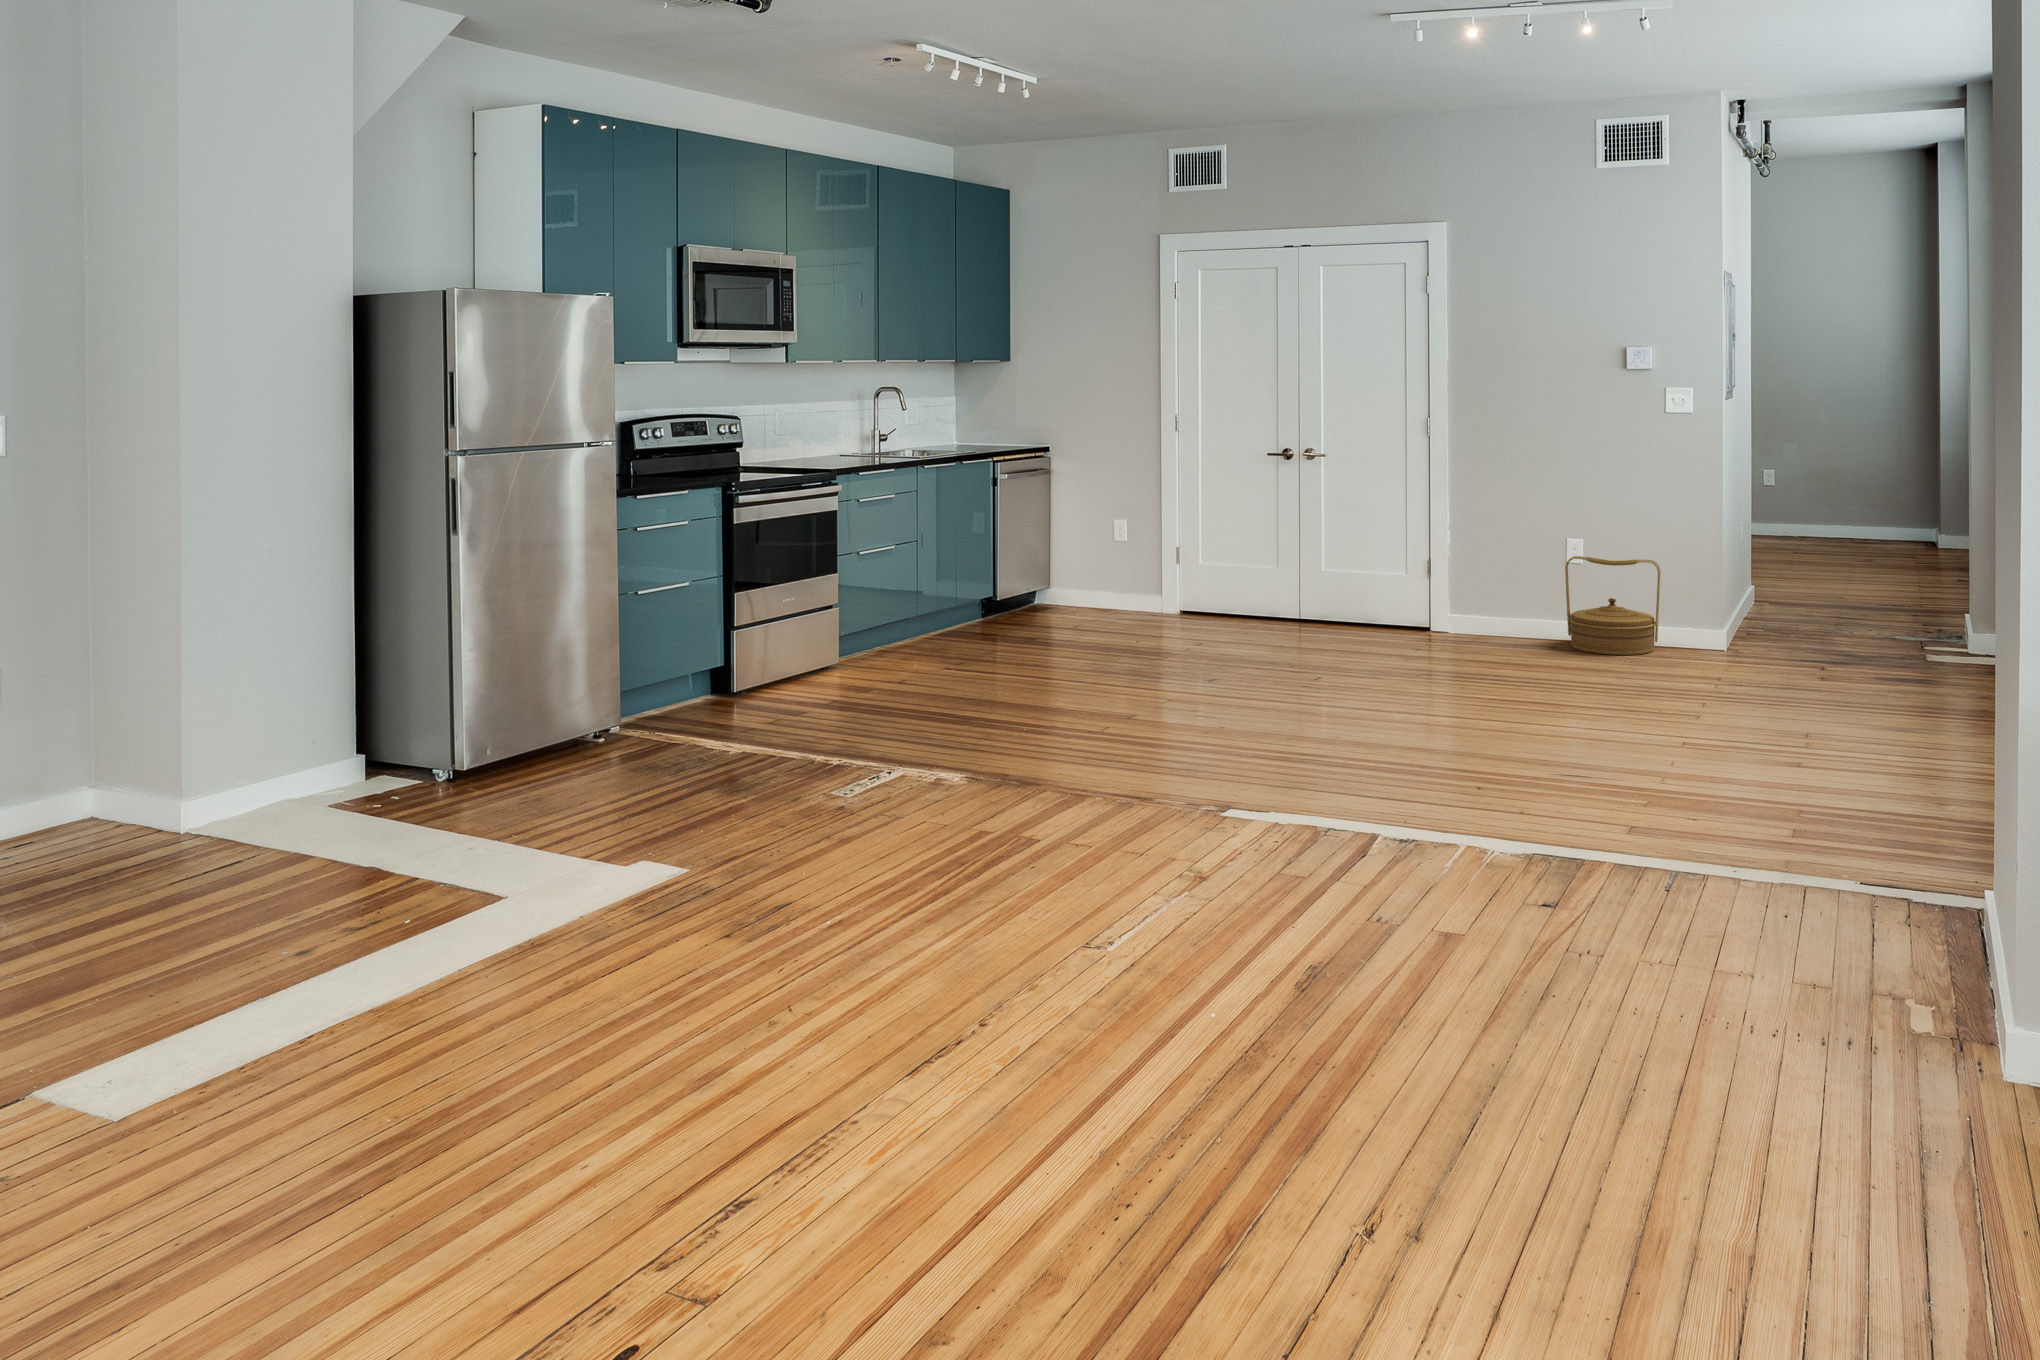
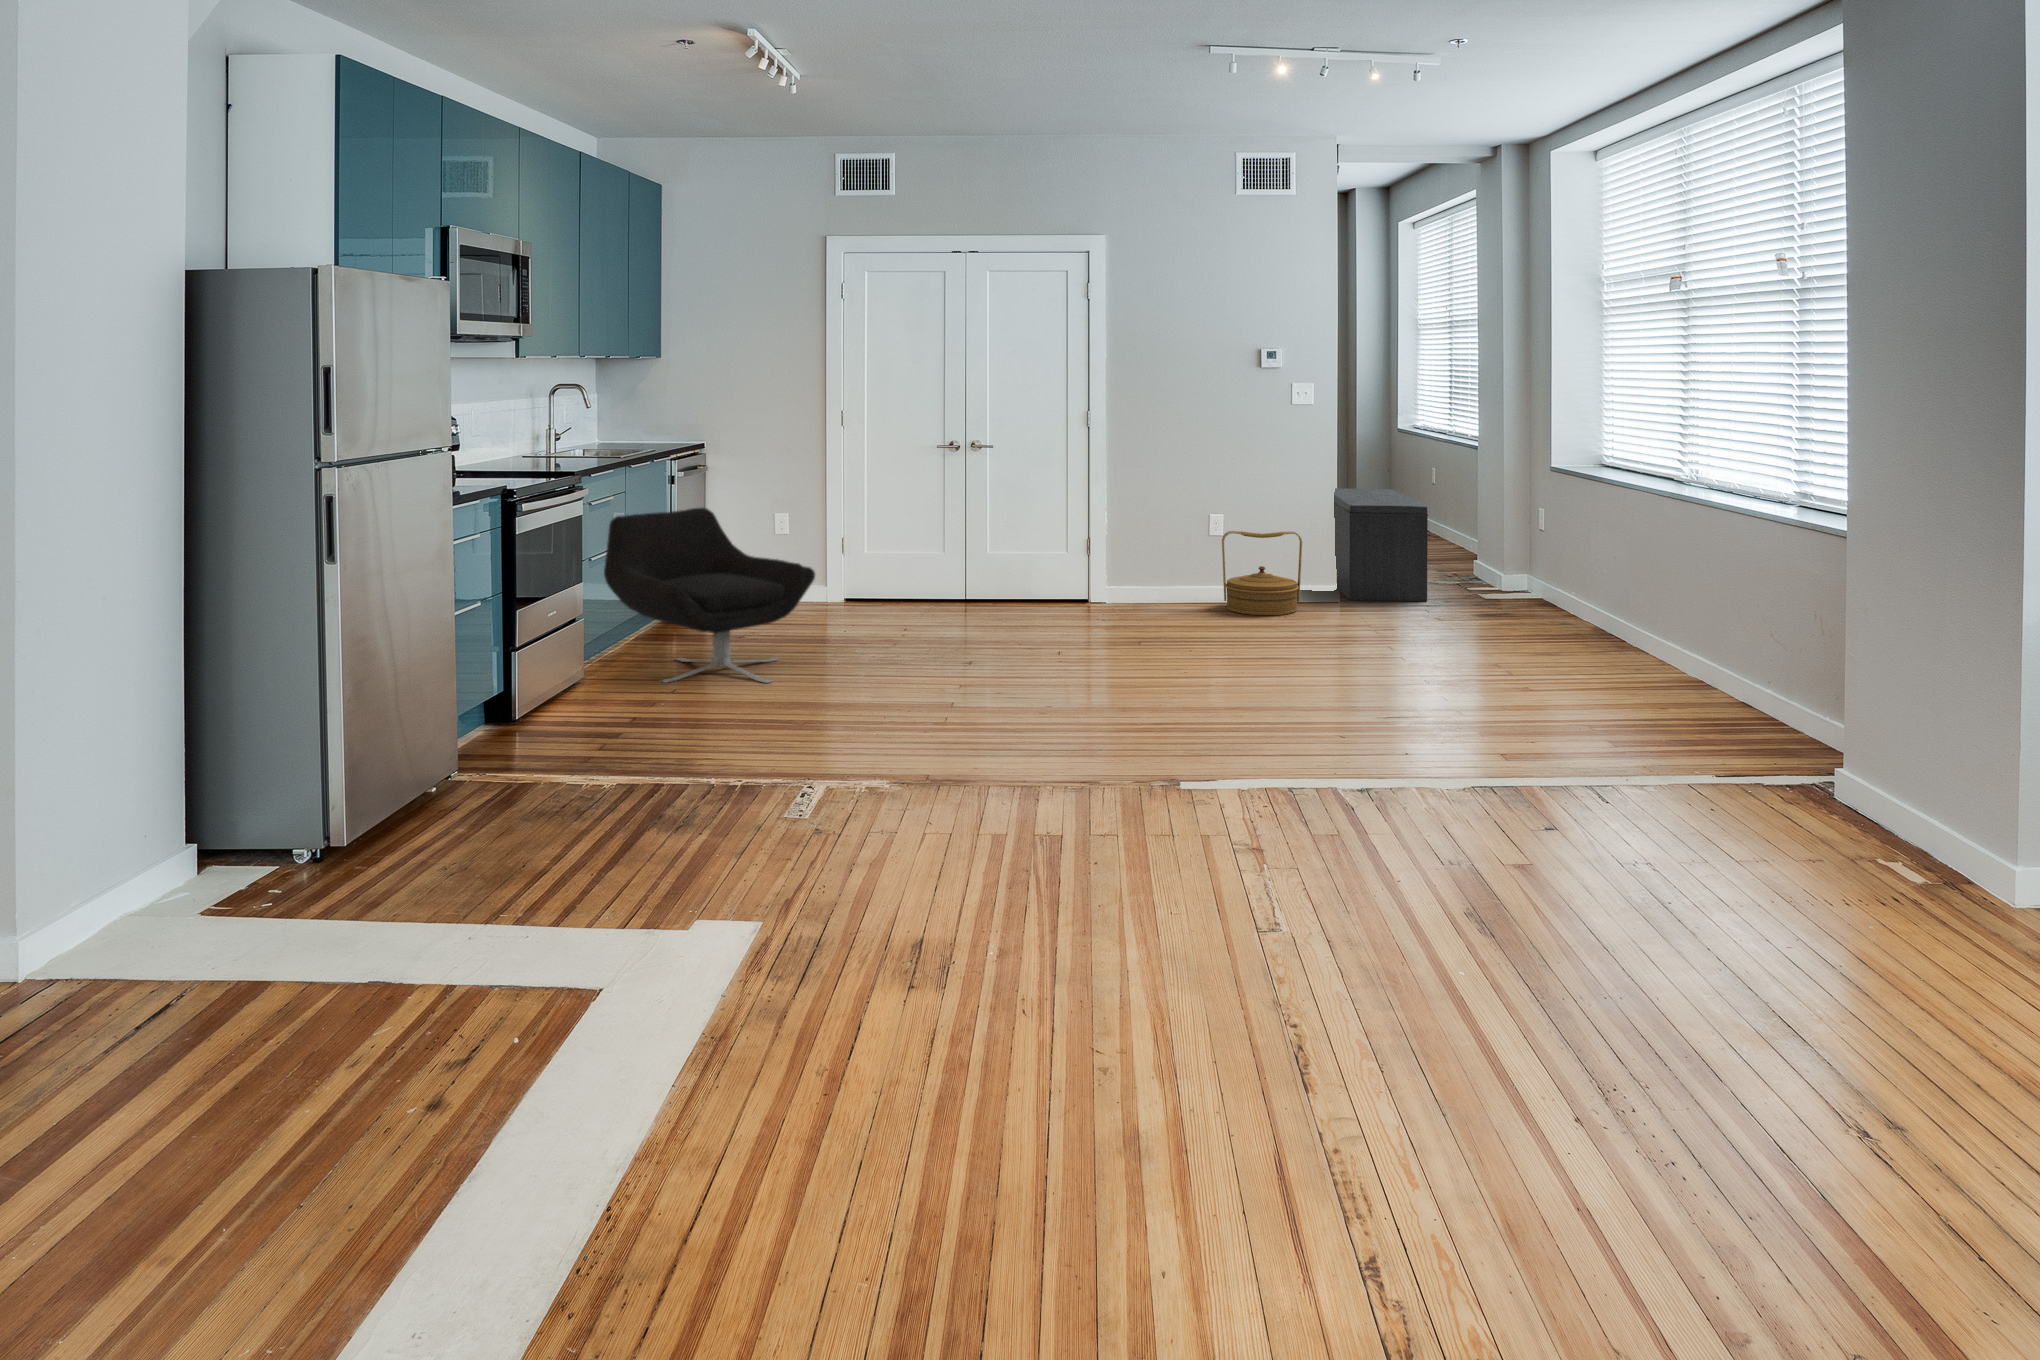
lounge chair: none [871,507,1063,679] -> present [604,508,815,683]
bench: none [1736,514,1843,653] -> present [1334,488,1428,601]

